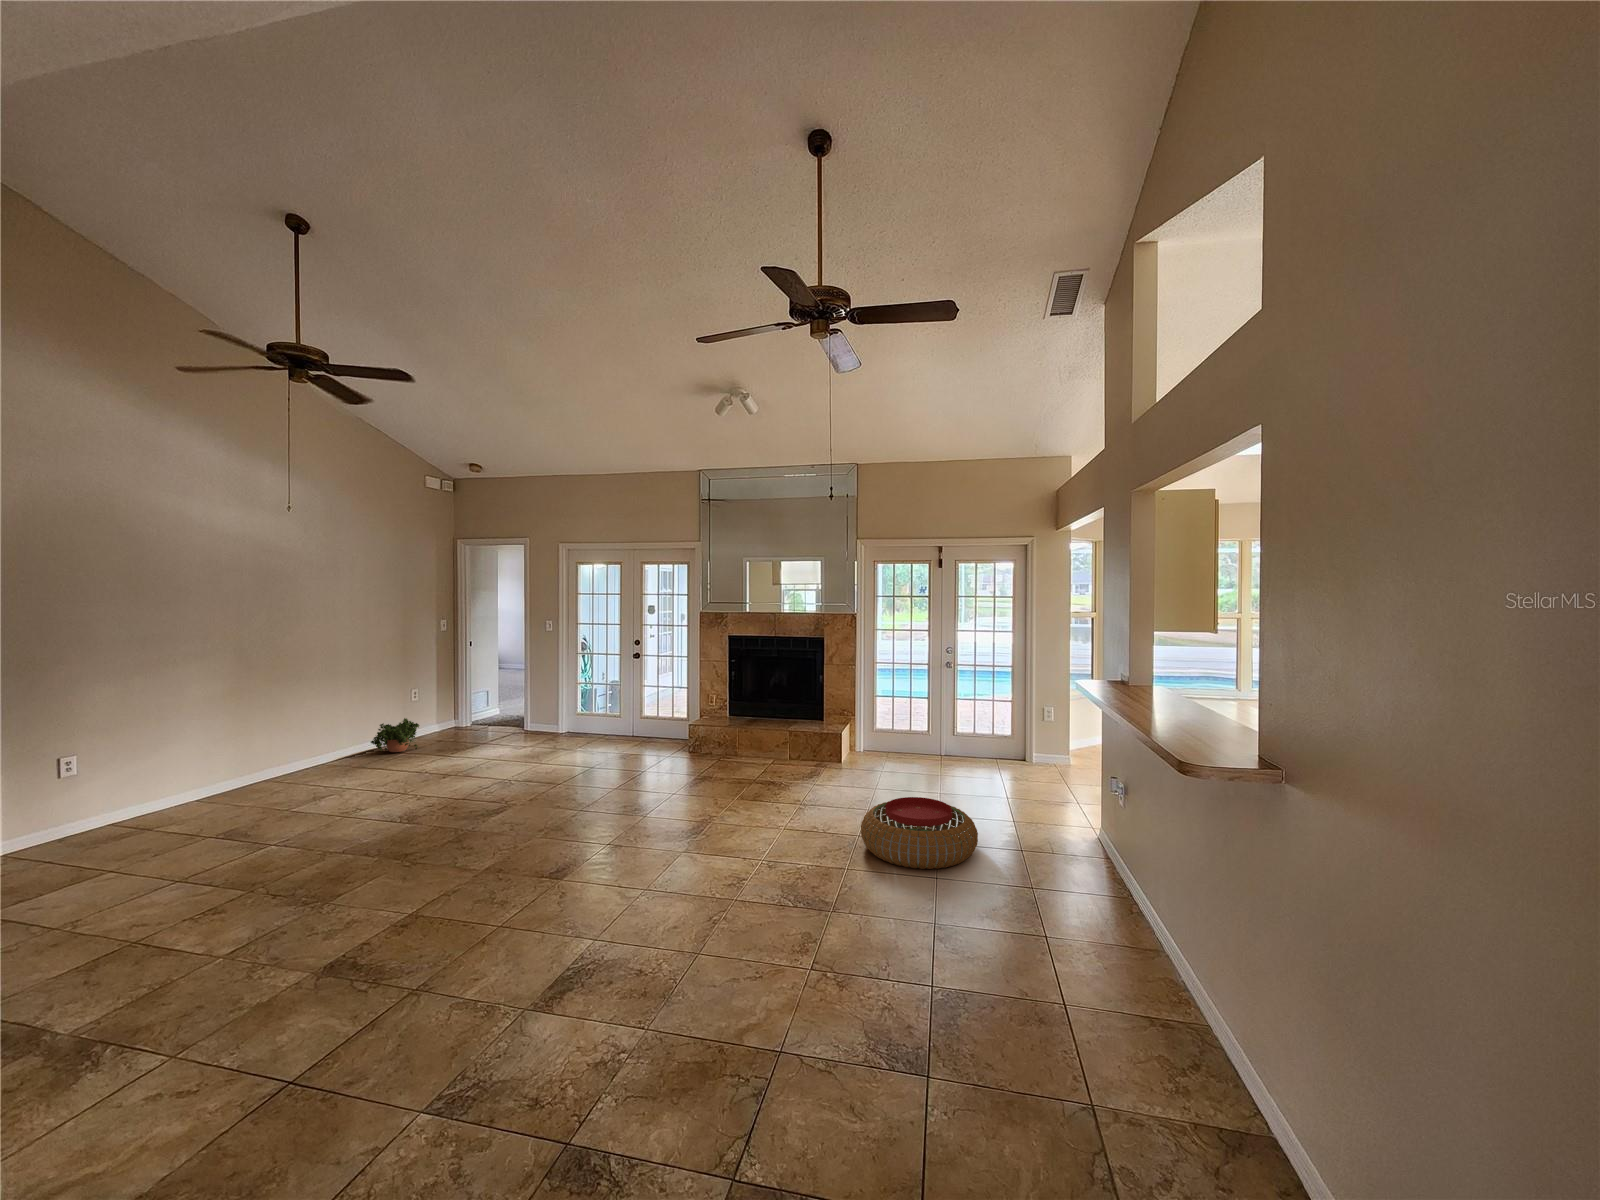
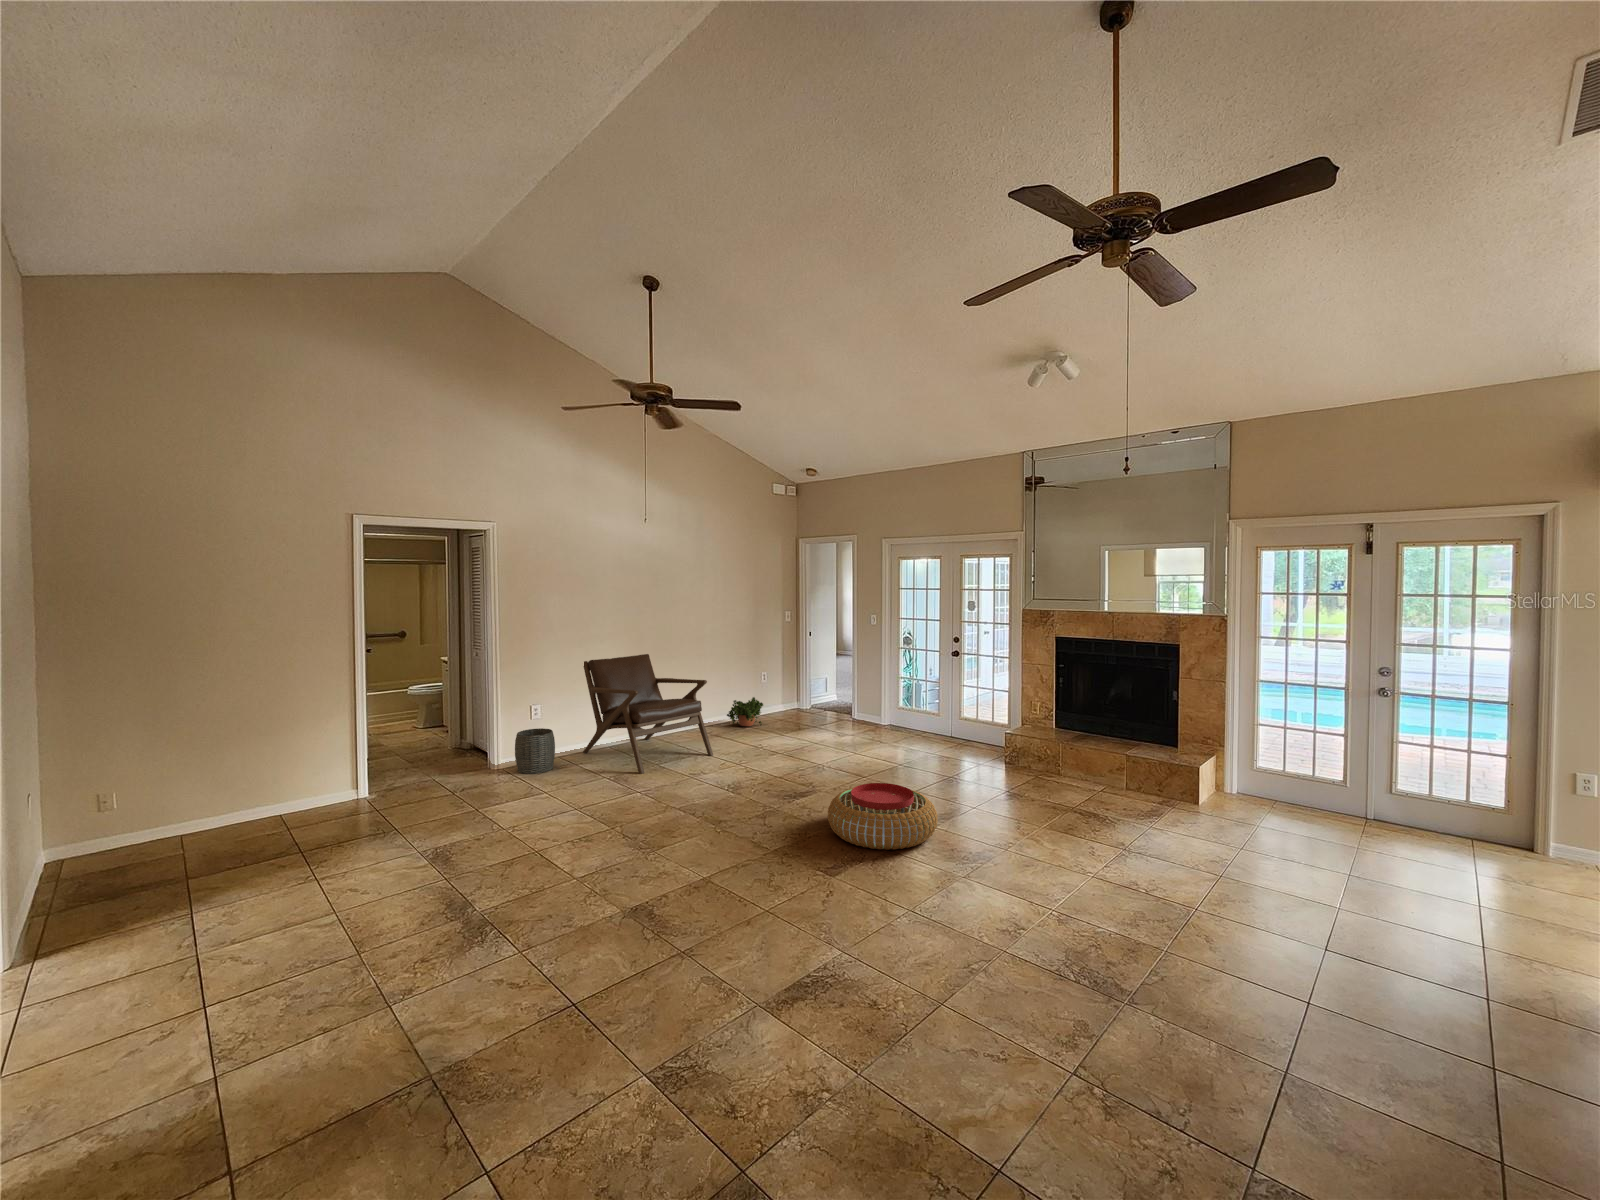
lounge chair: none [160,677,366,822] -> present [583,654,713,774]
woven basket: none [44,786,119,852] -> present [515,728,555,774]
pouf: present [861,797,978,869] -> present [828,783,938,850]

